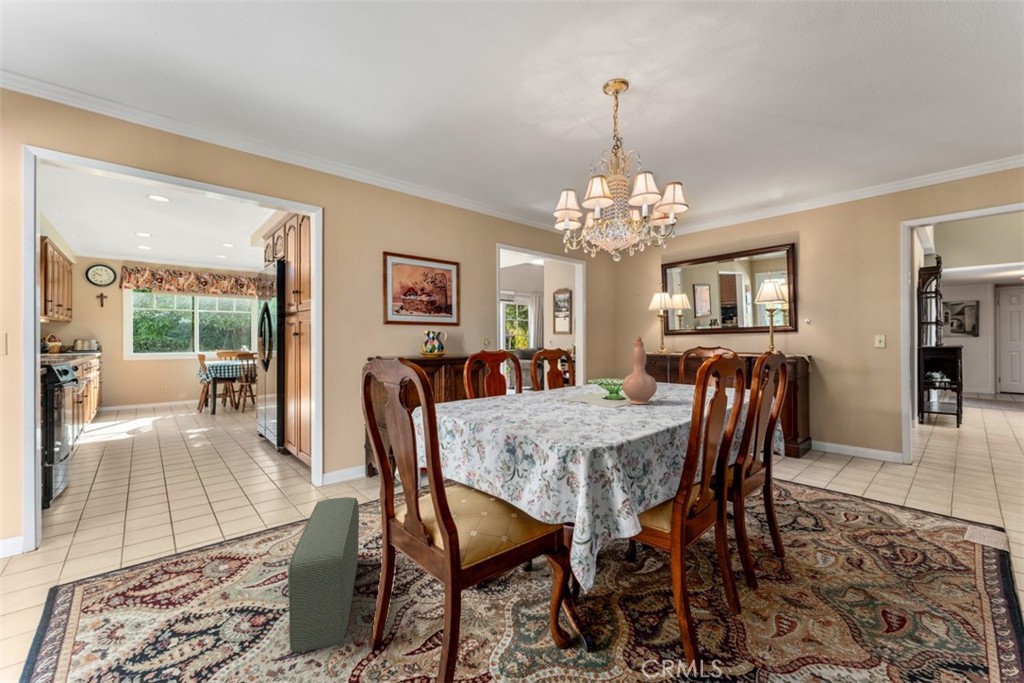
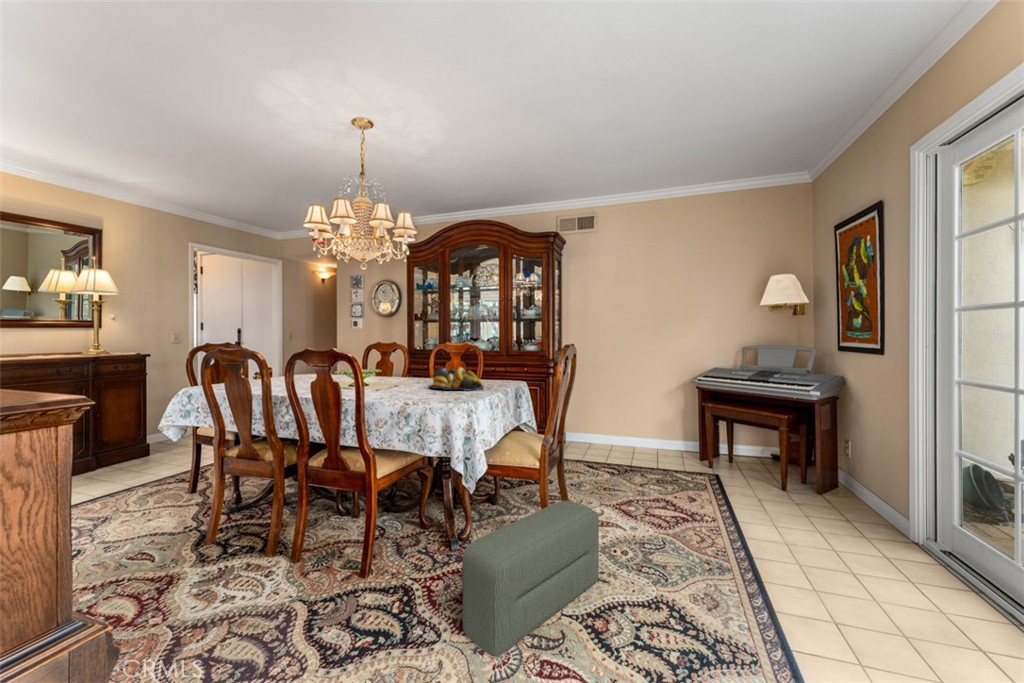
vase: present [622,337,657,404] -> none [380,337,405,385]
fruit bowl: none [527,385,617,423] -> present [429,367,484,391]

